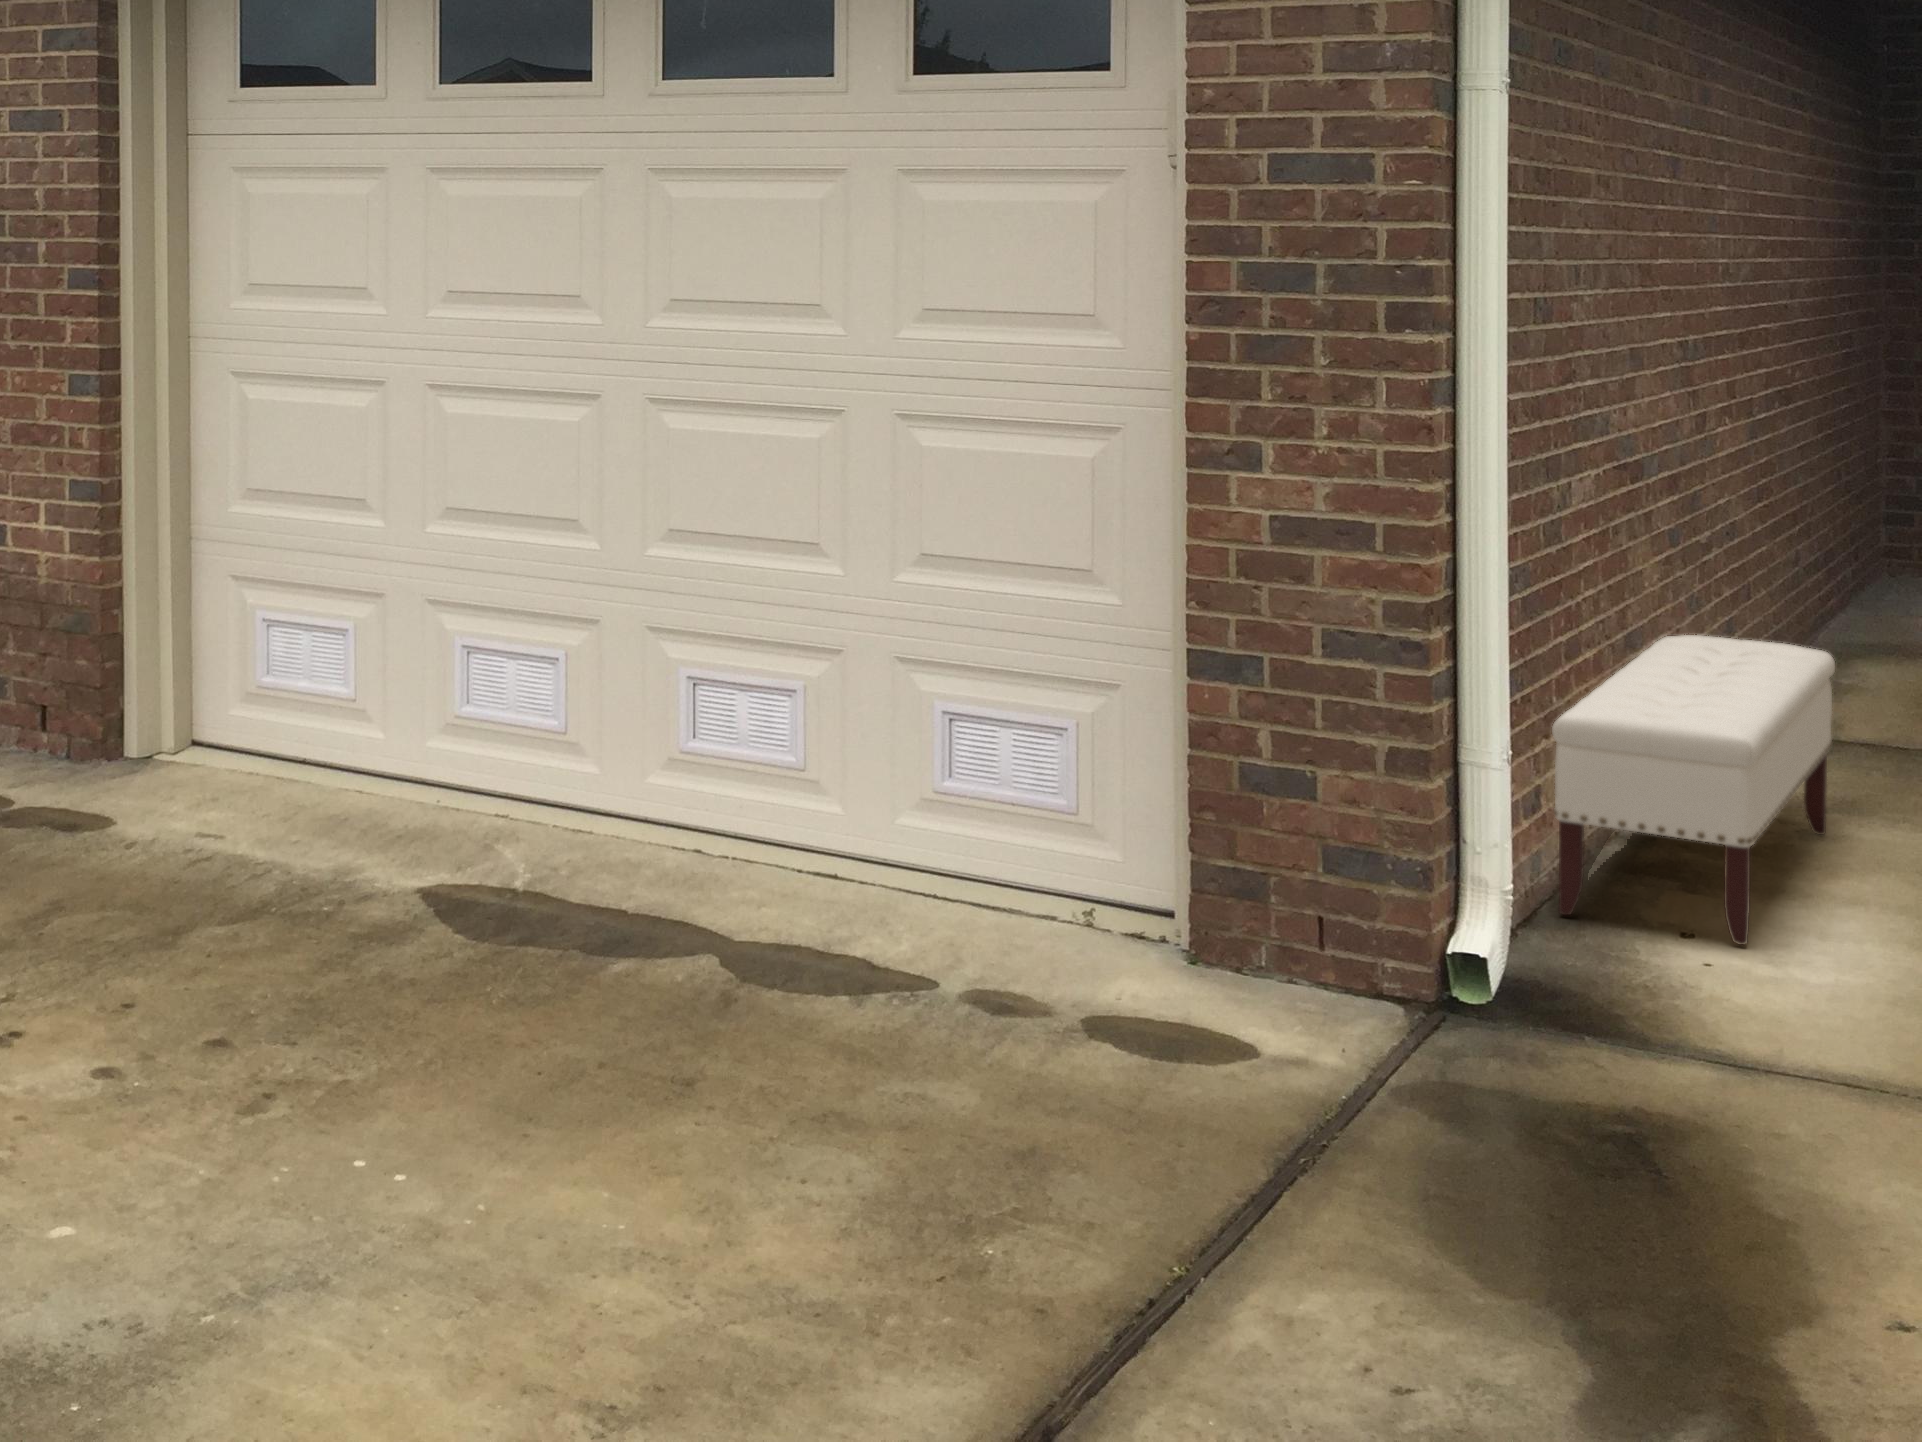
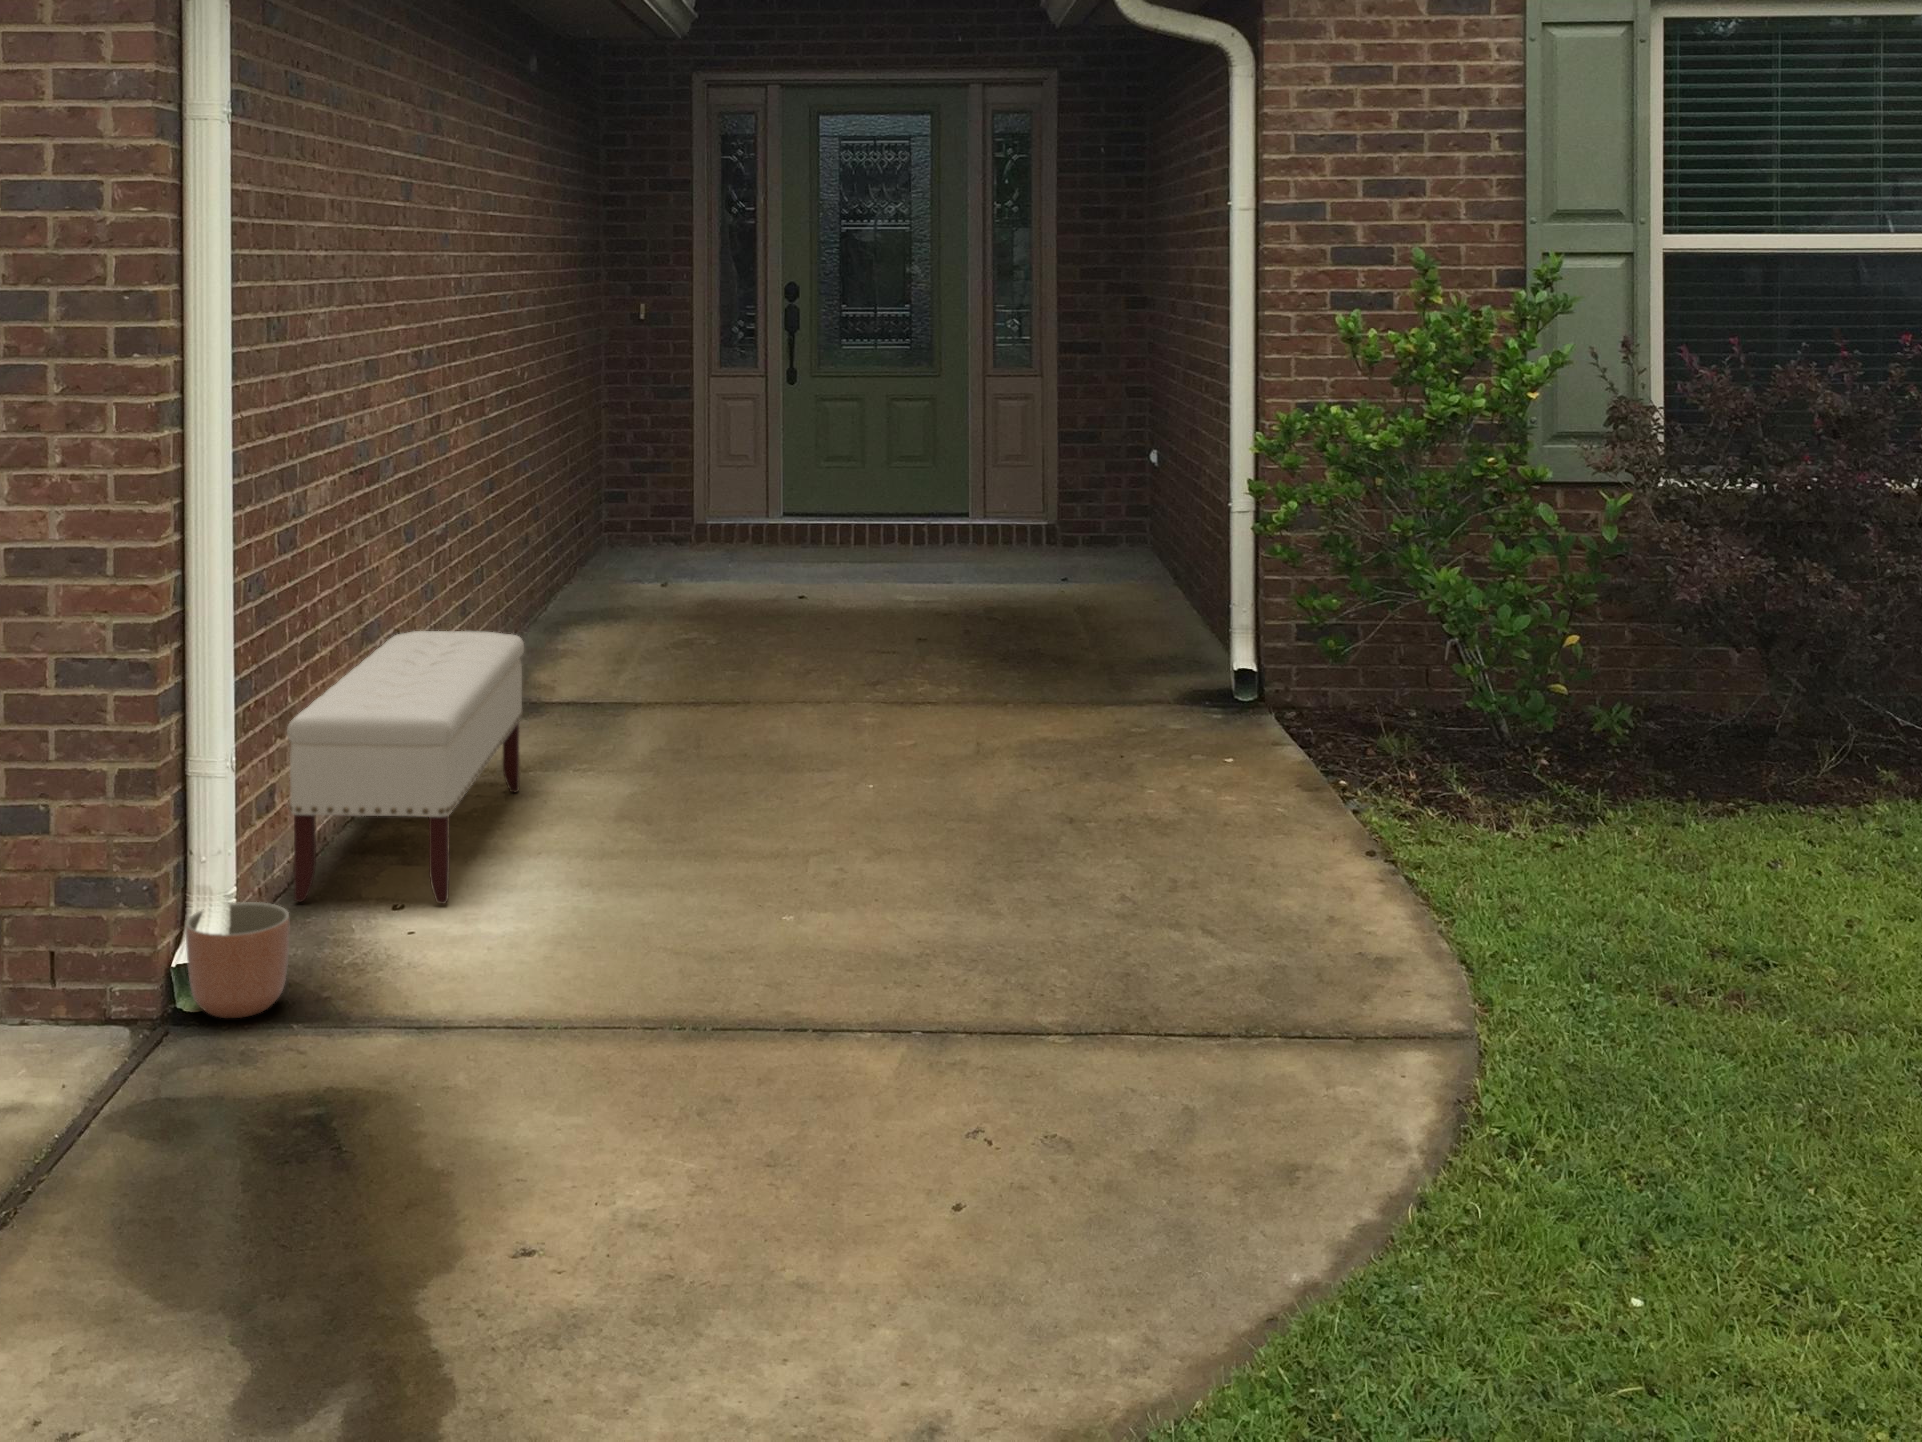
planter: none [1456,901,1571,1020] -> present [186,902,290,1018]

